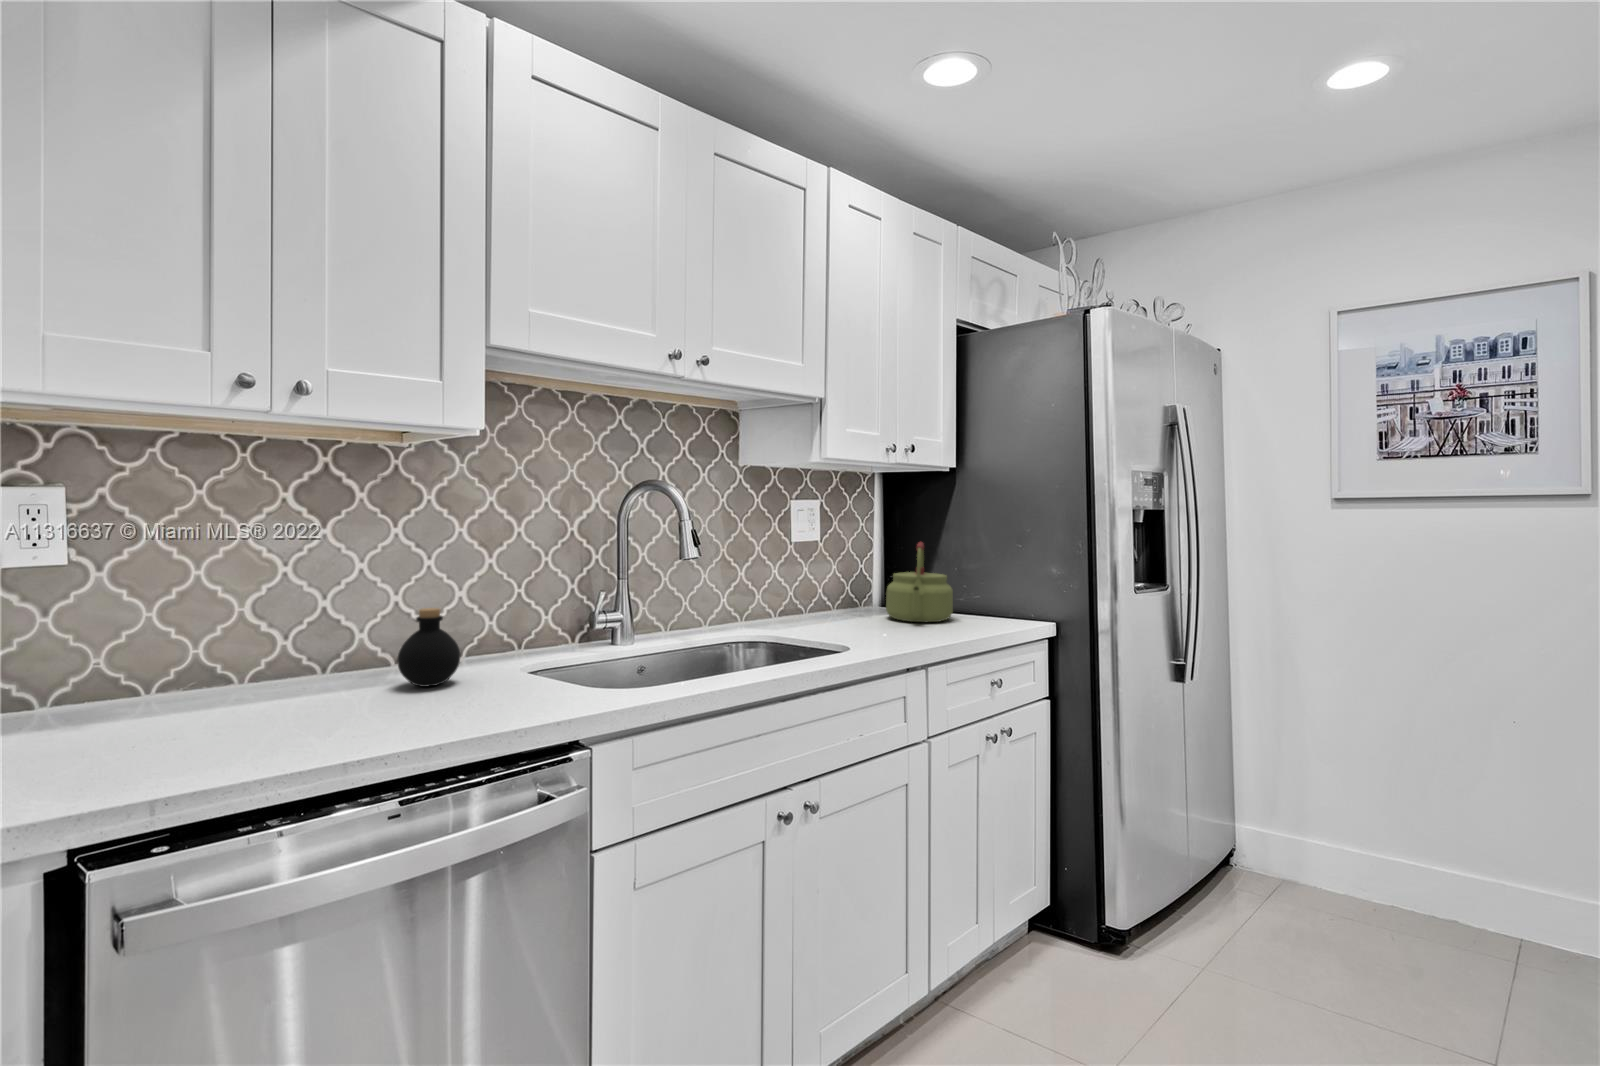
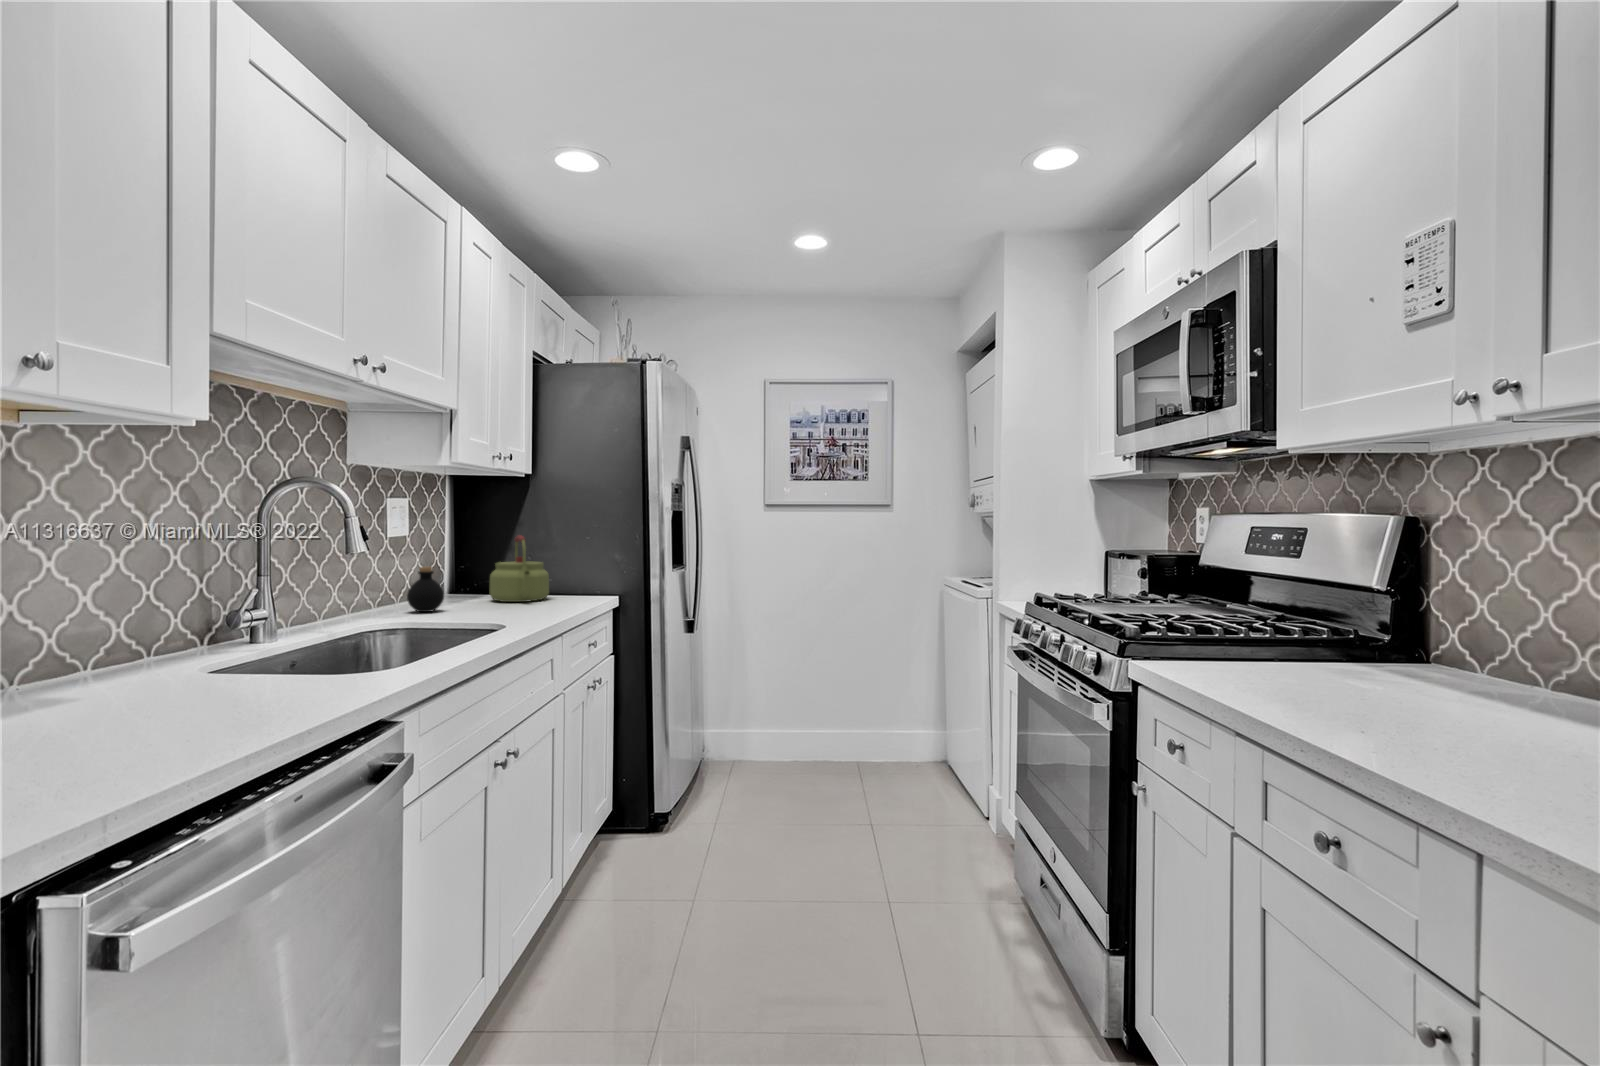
bottle: present [397,608,460,687] -> present [407,567,444,612]

